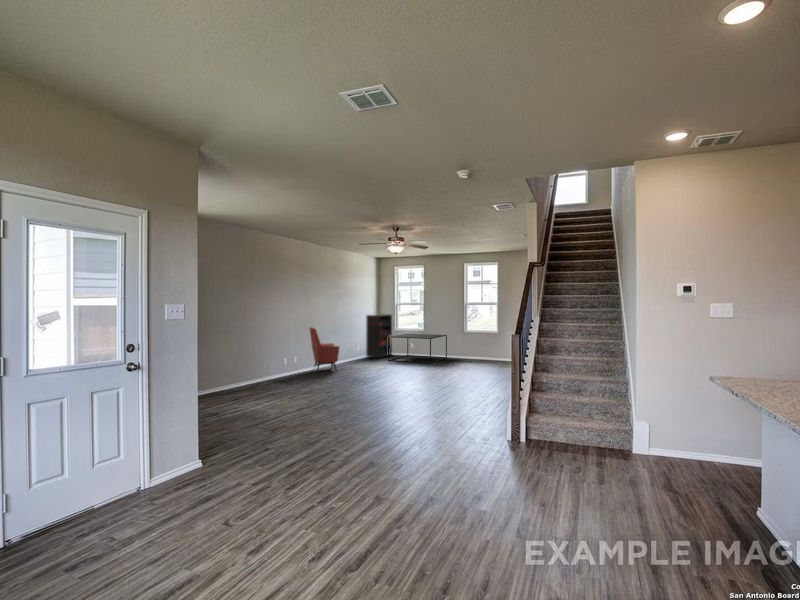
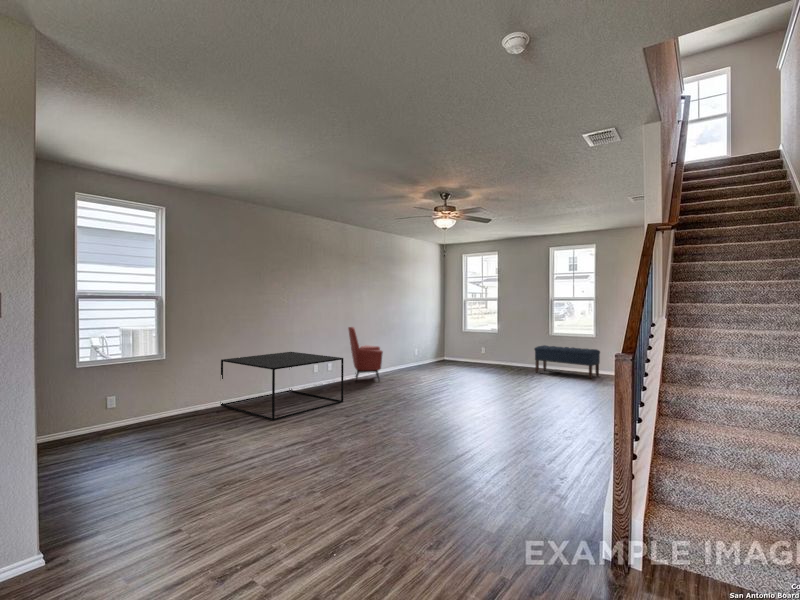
bookshelf: present [366,314,392,358] -> none [426,312,458,364]
coffee table: present [388,334,447,364] -> present [221,352,343,421]
bench: none [454,340,502,364] -> present [534,345,600,379]

